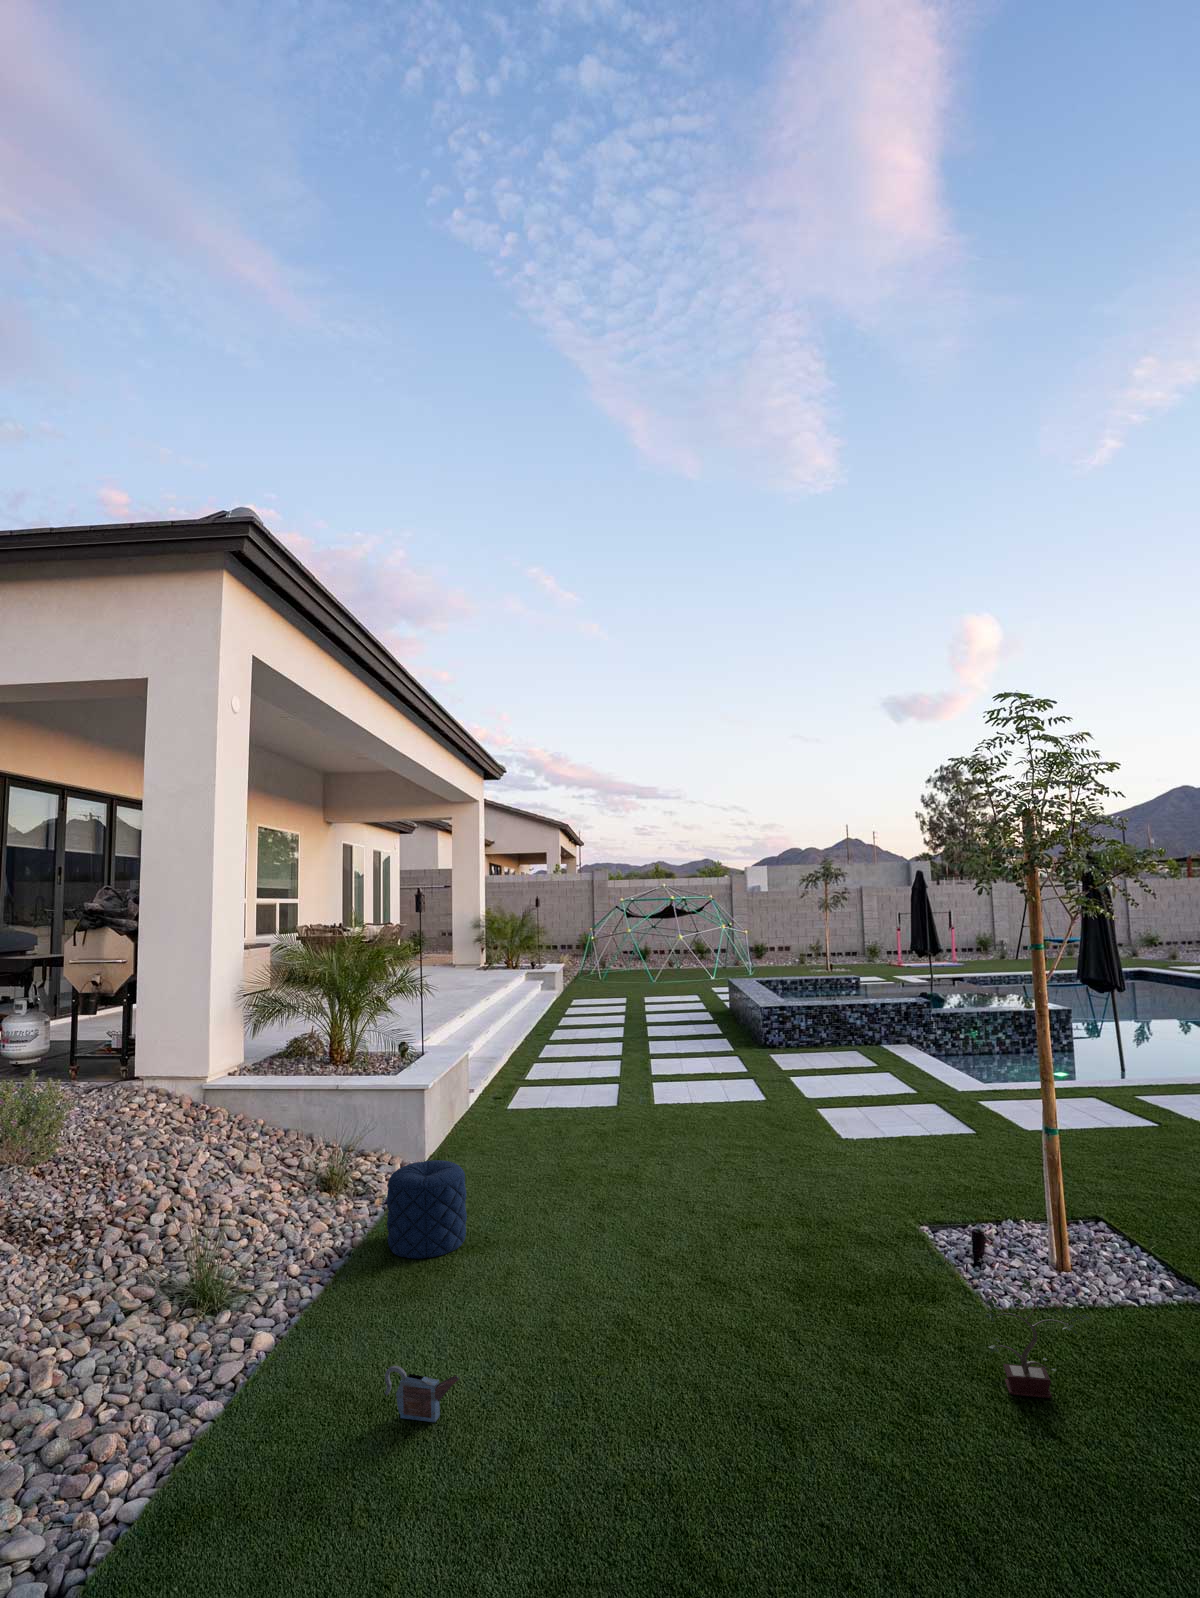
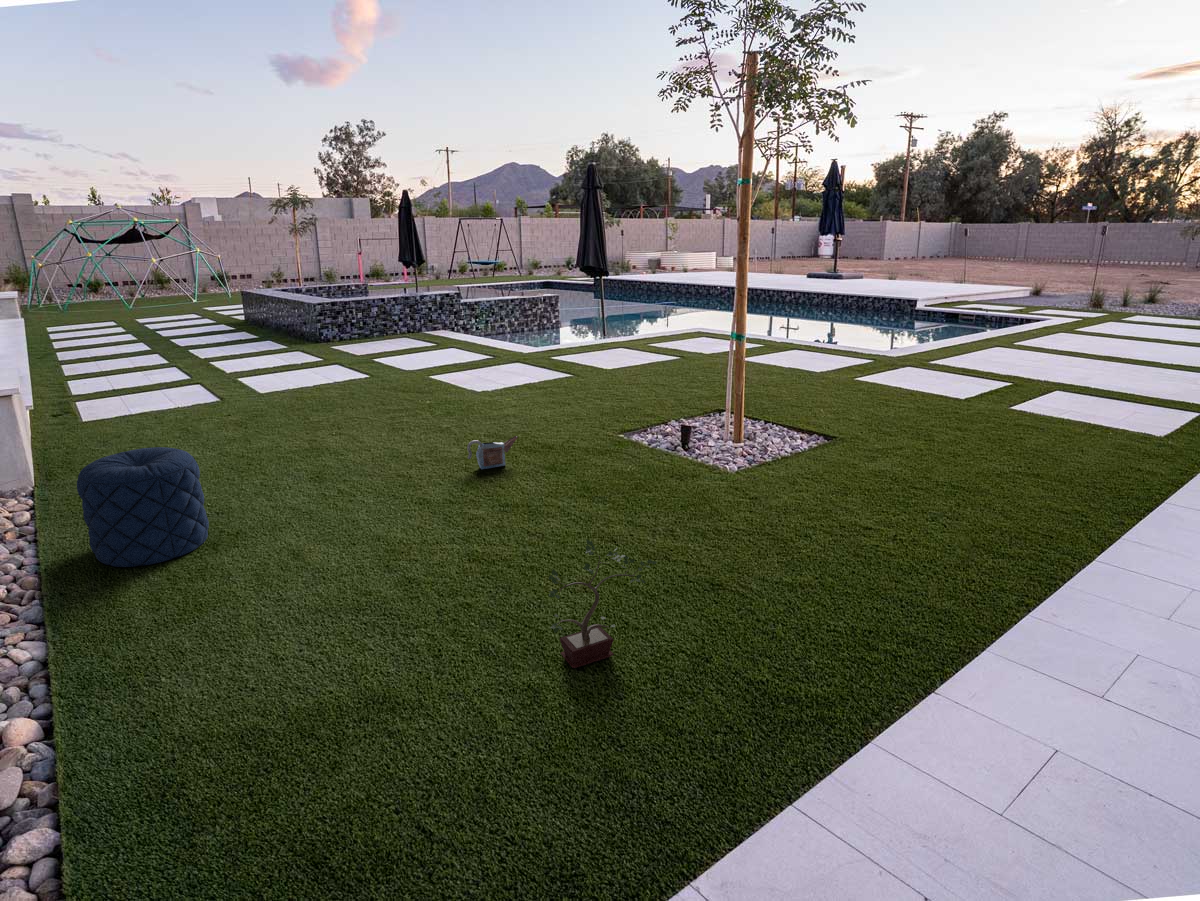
potted plant: present [985,1279,1090,1398] -> present [549,539,657,668]
watering can: present [385,1366,459,1422] -> present [467,436,518,469]

